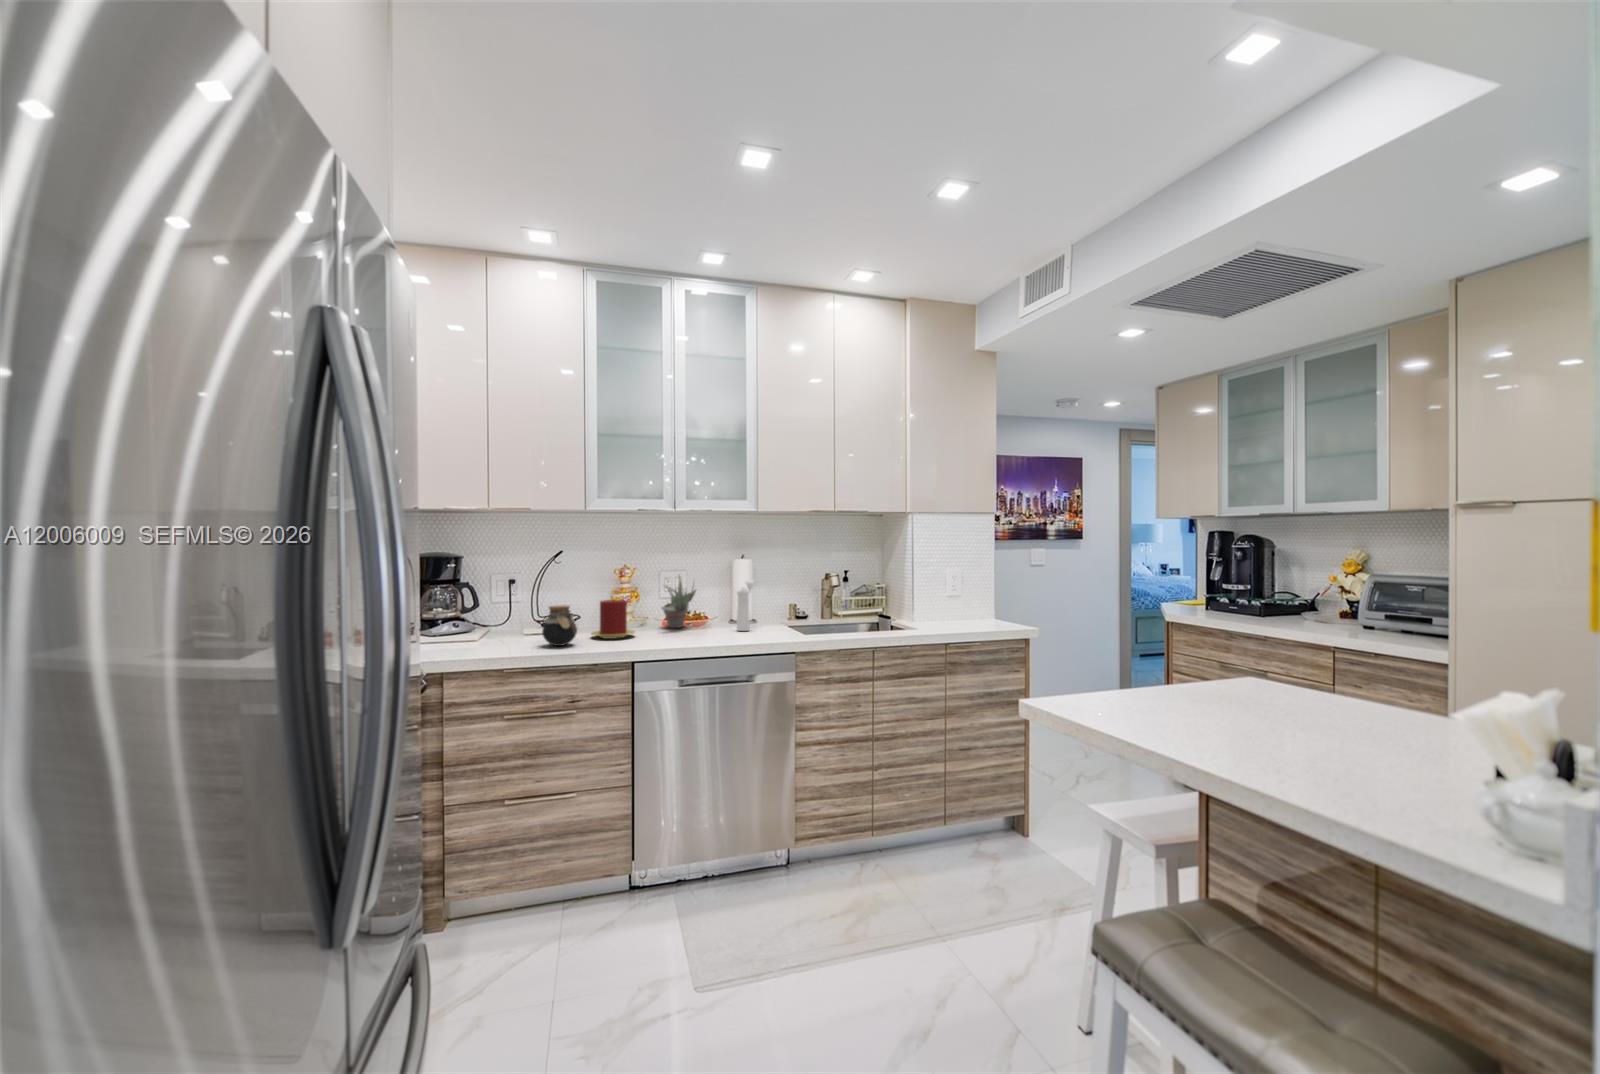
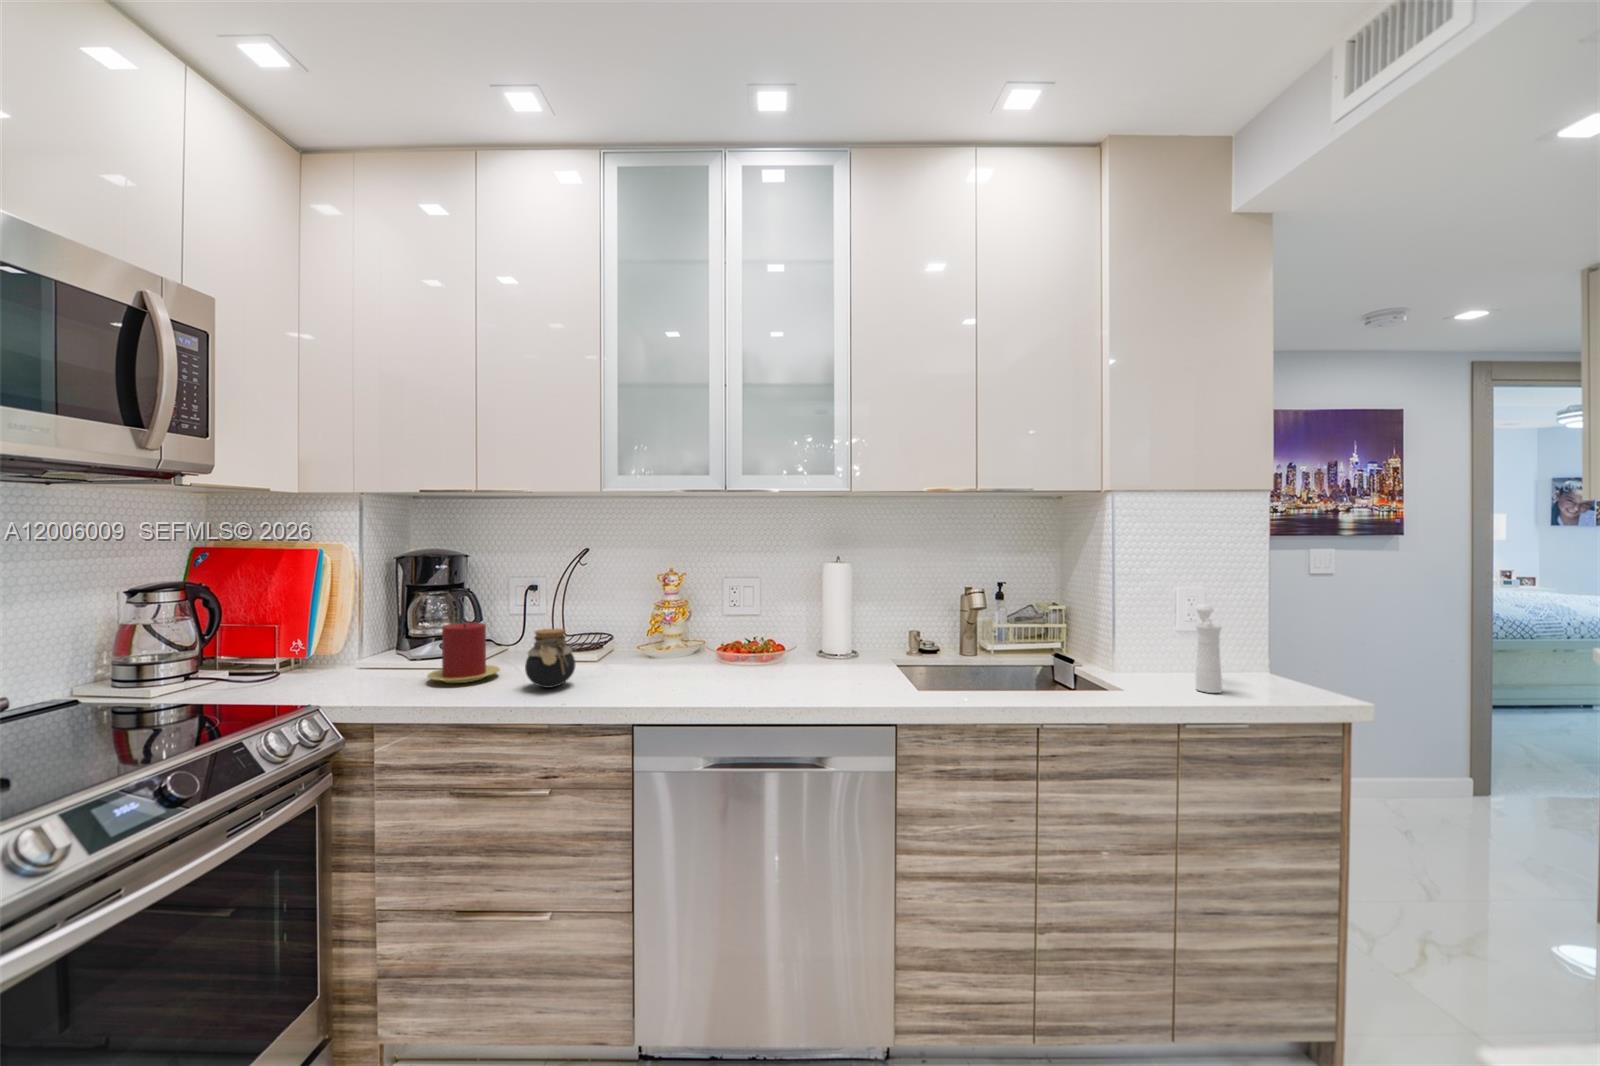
succulent plant: present [662,576,696,628] -> none [712,583,770,659]
pepper mill: present [737,580,754,631] -> present [1195,604,1222,693]
candle: present [591,600,635,639] -> present [427,623,500,683]

